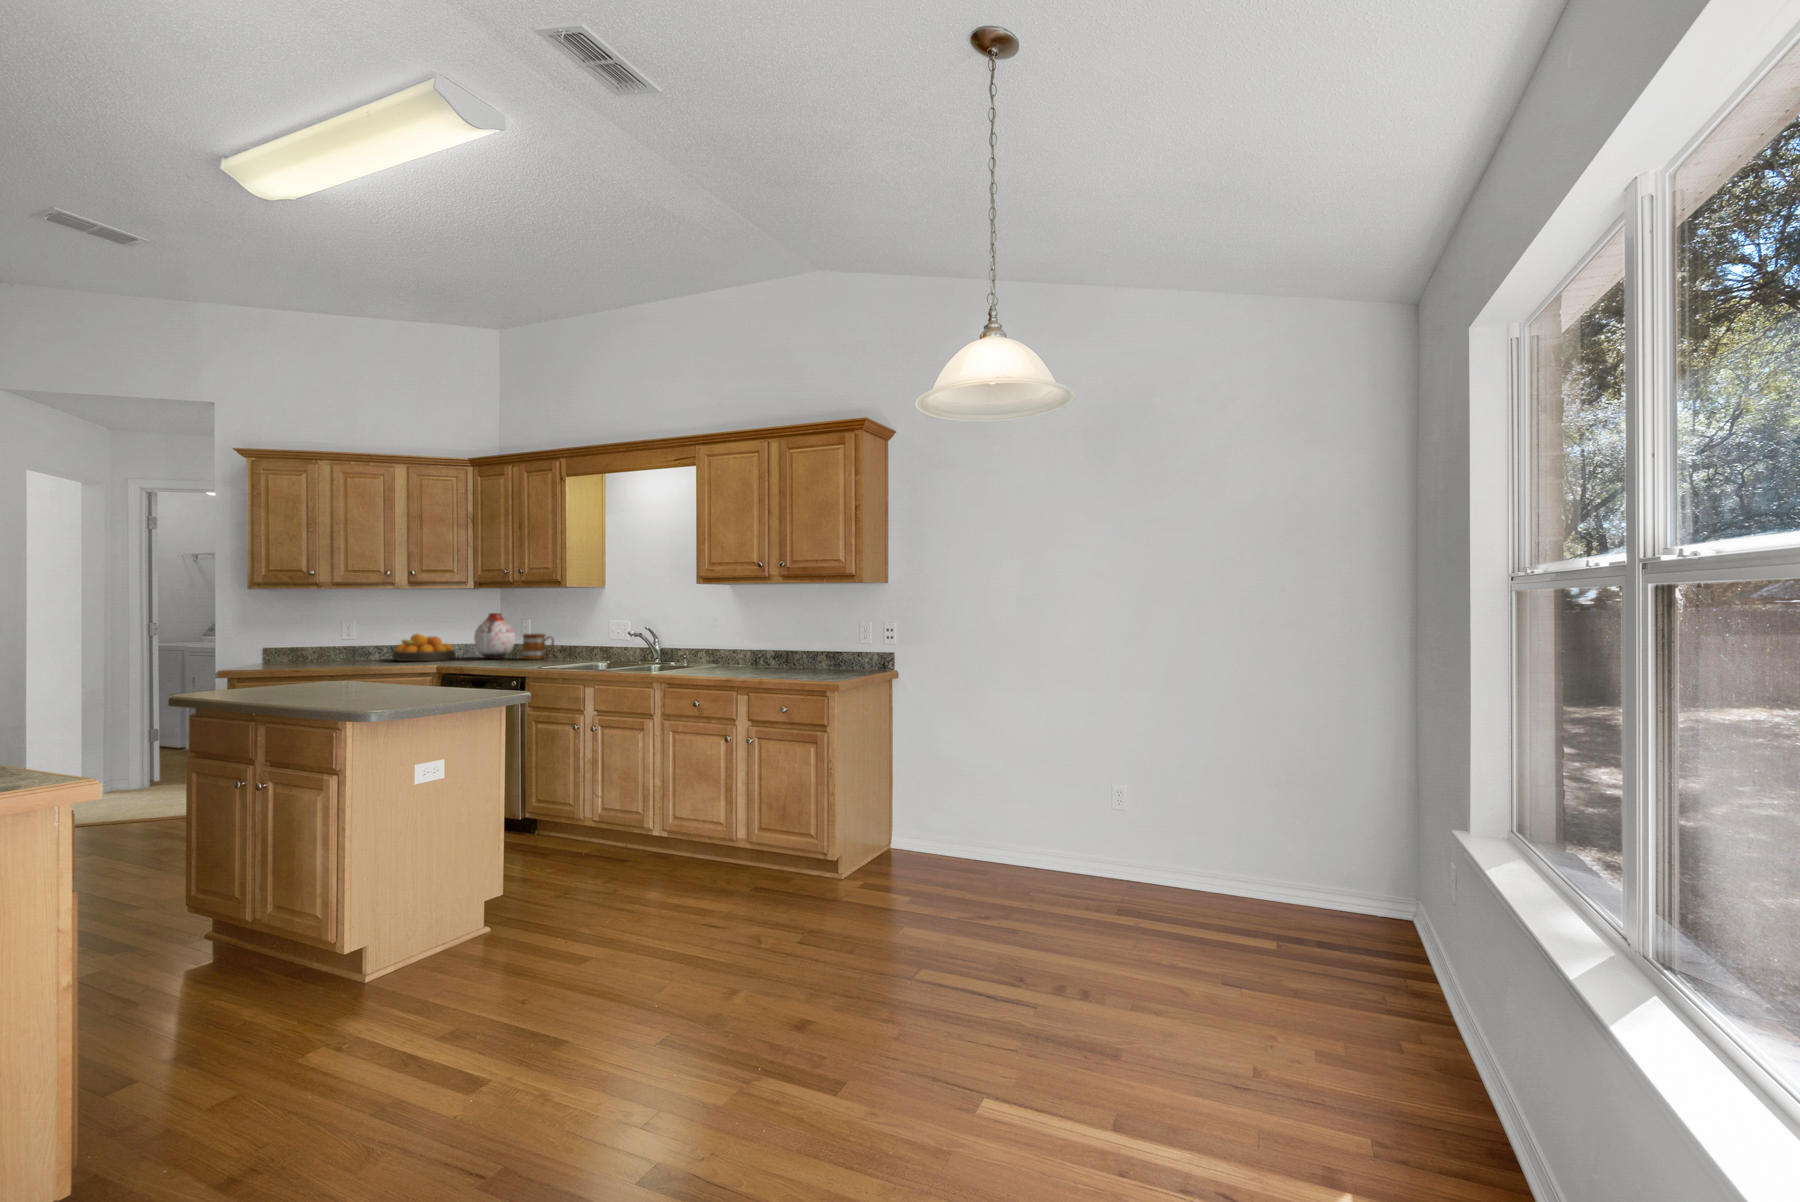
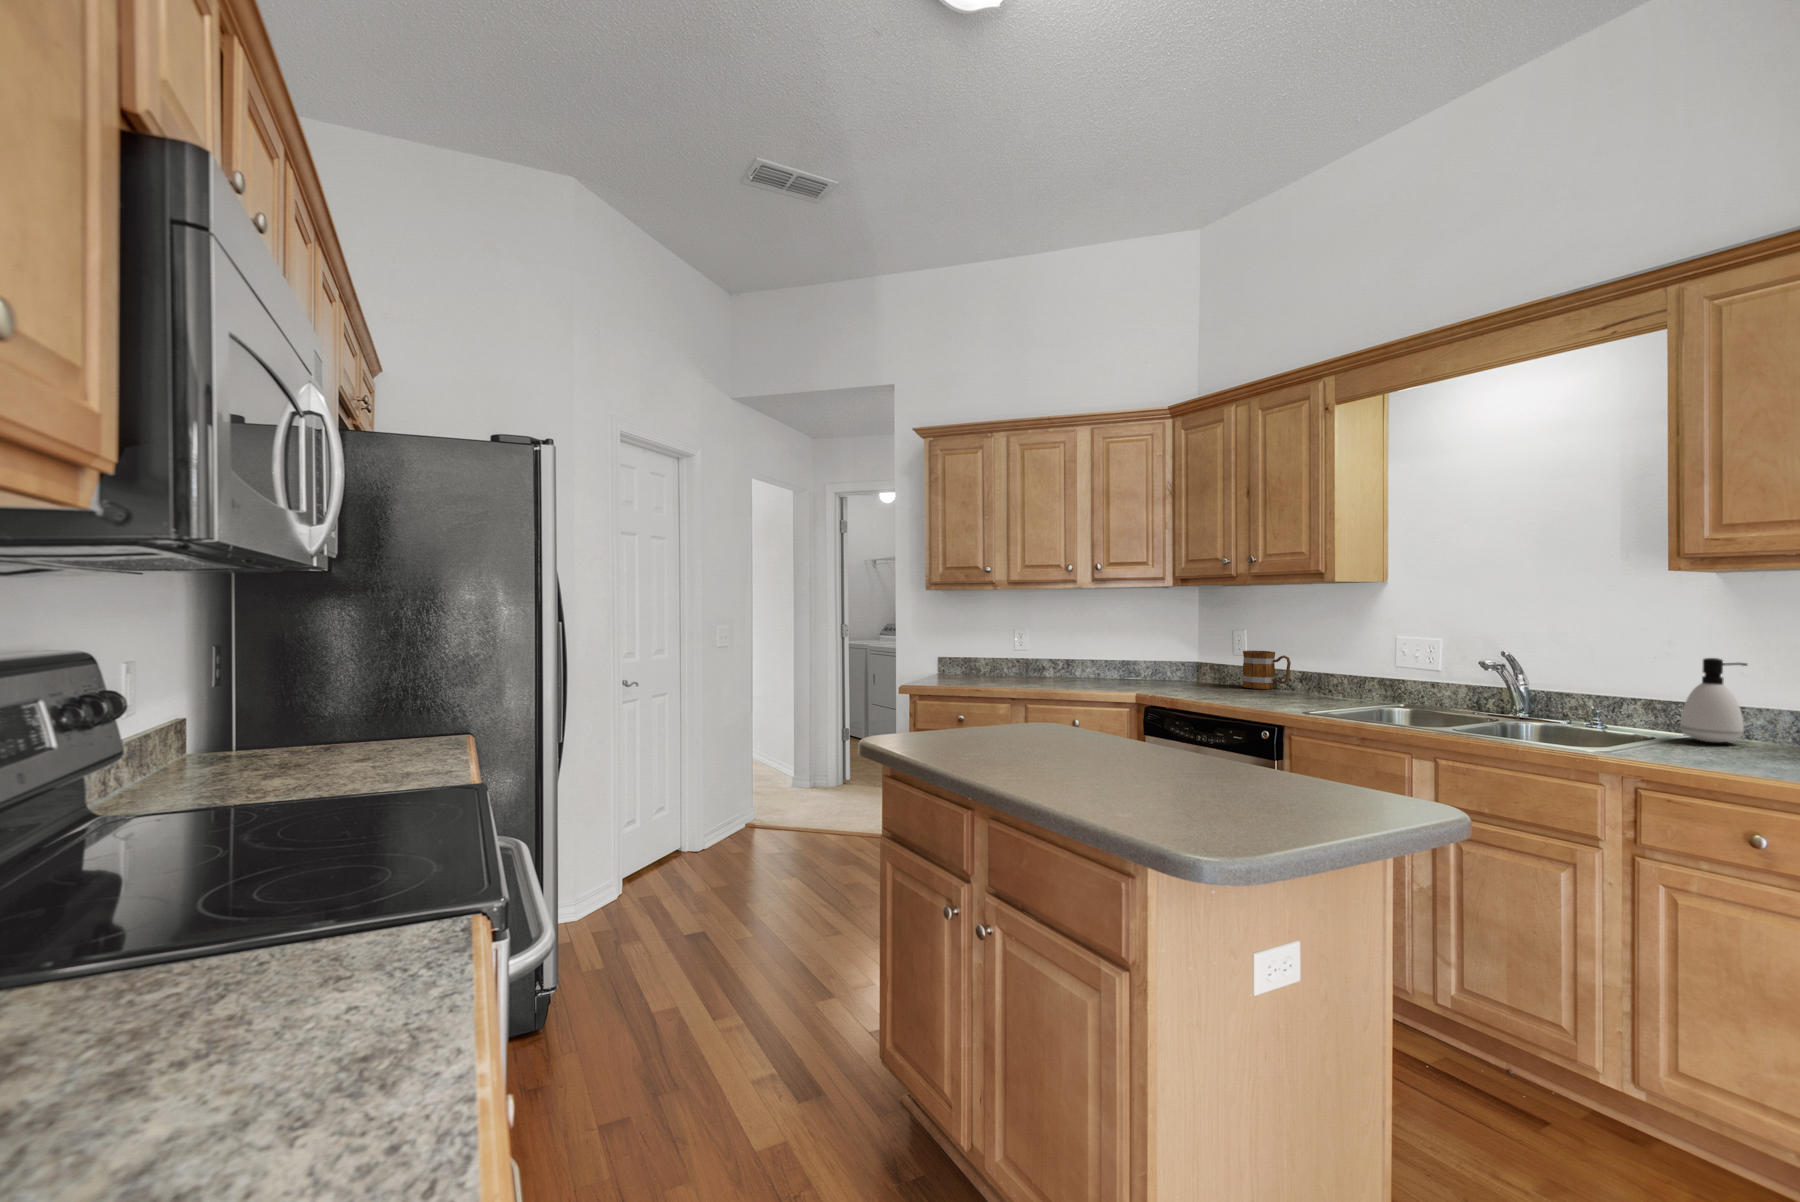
vase: present [474,613,515,659] -> none [1171,620,1226,683]
soap dispenser: none [708,626,731,668] -> present [1680,658,1747,743]
fruit bowl: present [392,634,456,661] -> none [1069,645,1143,681]

